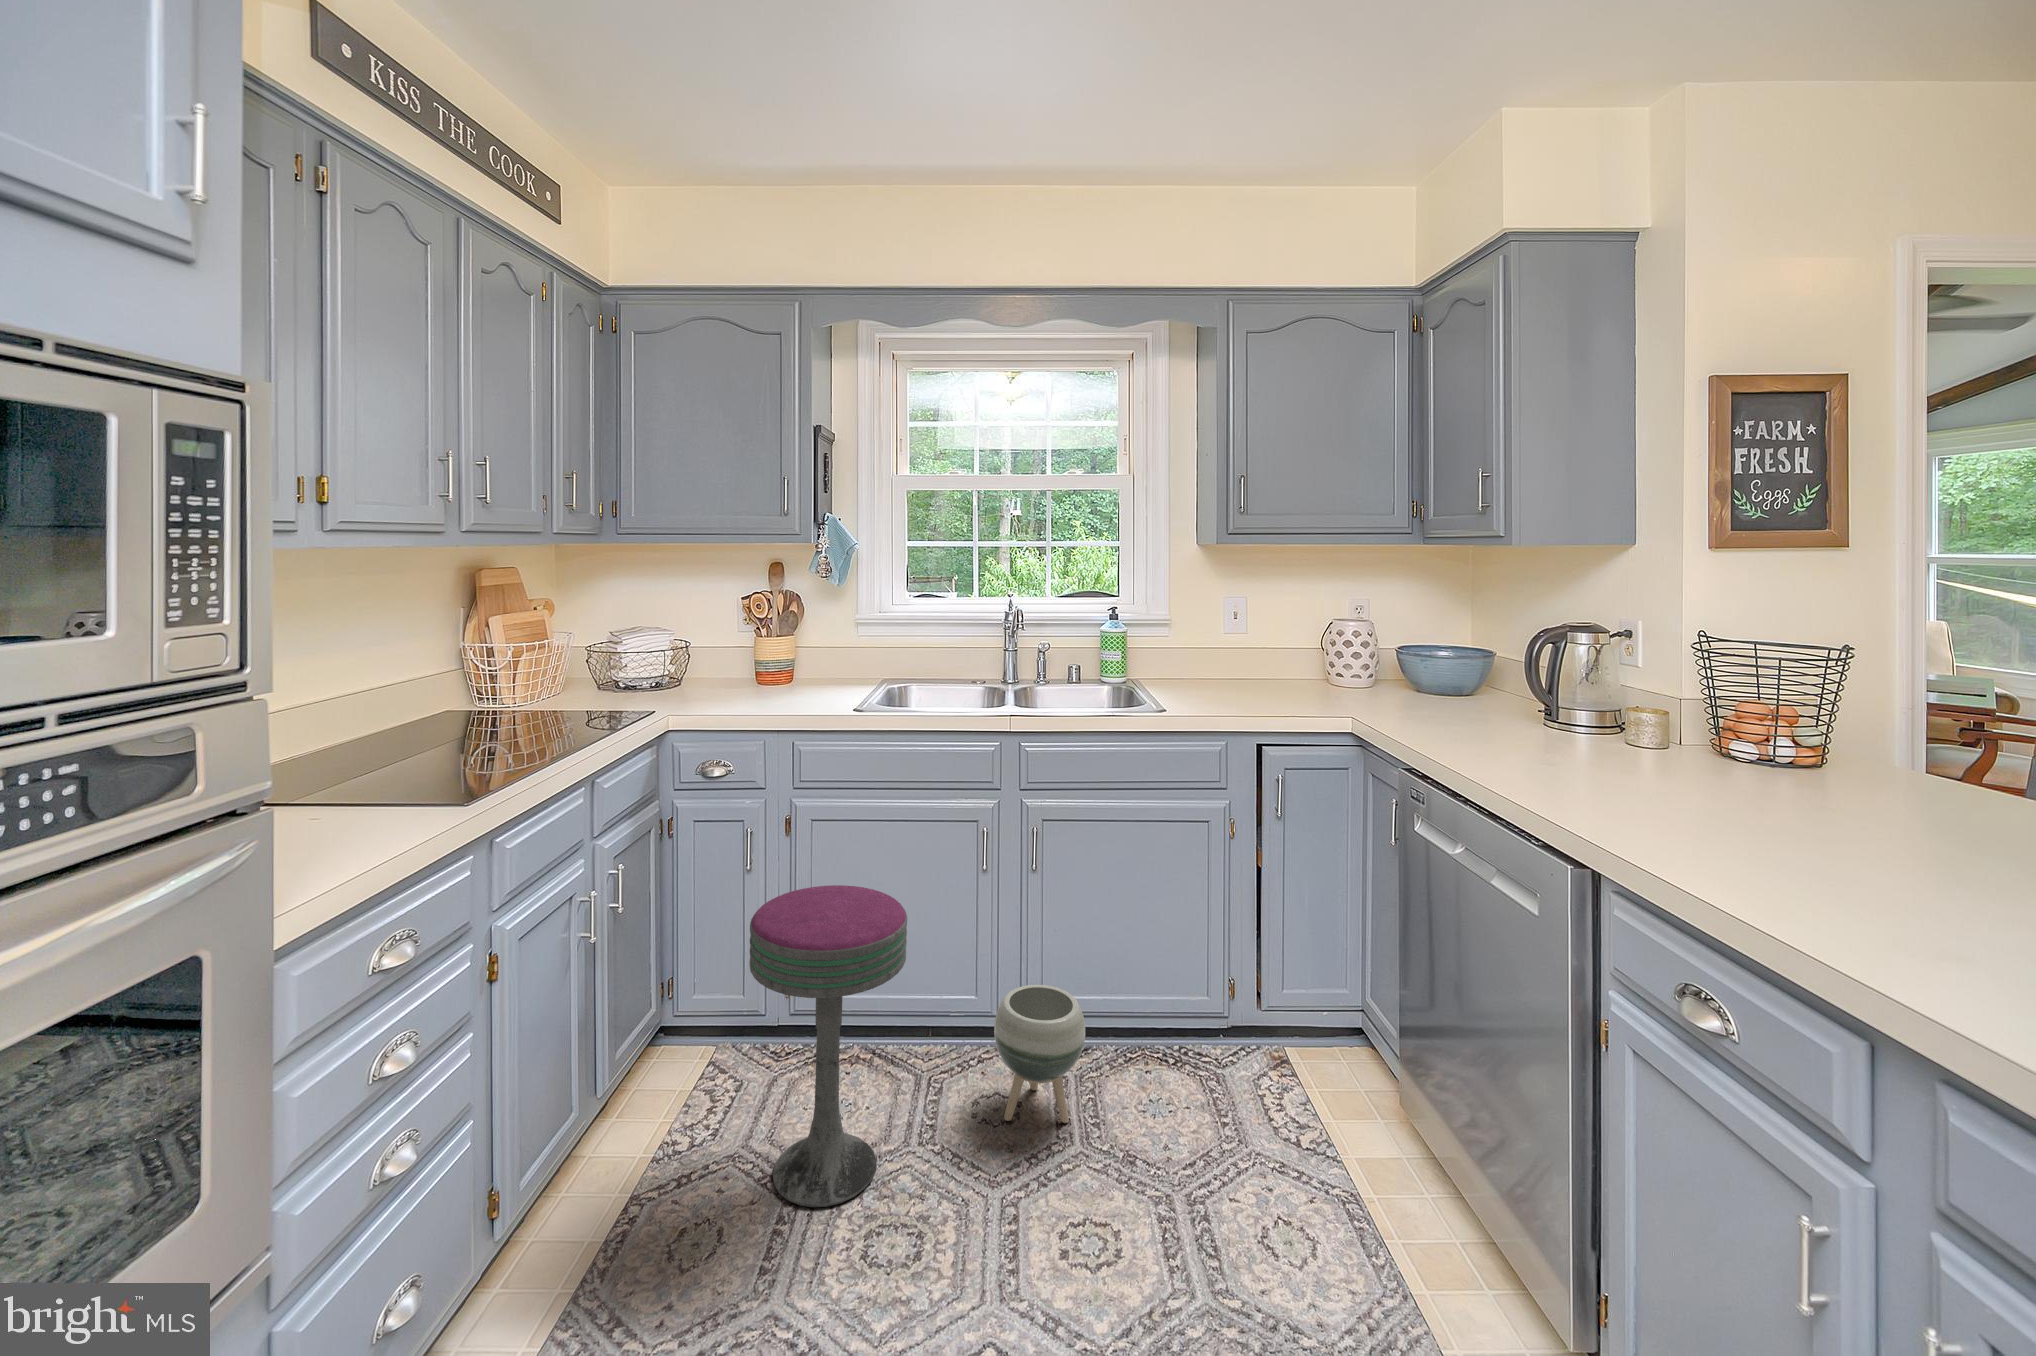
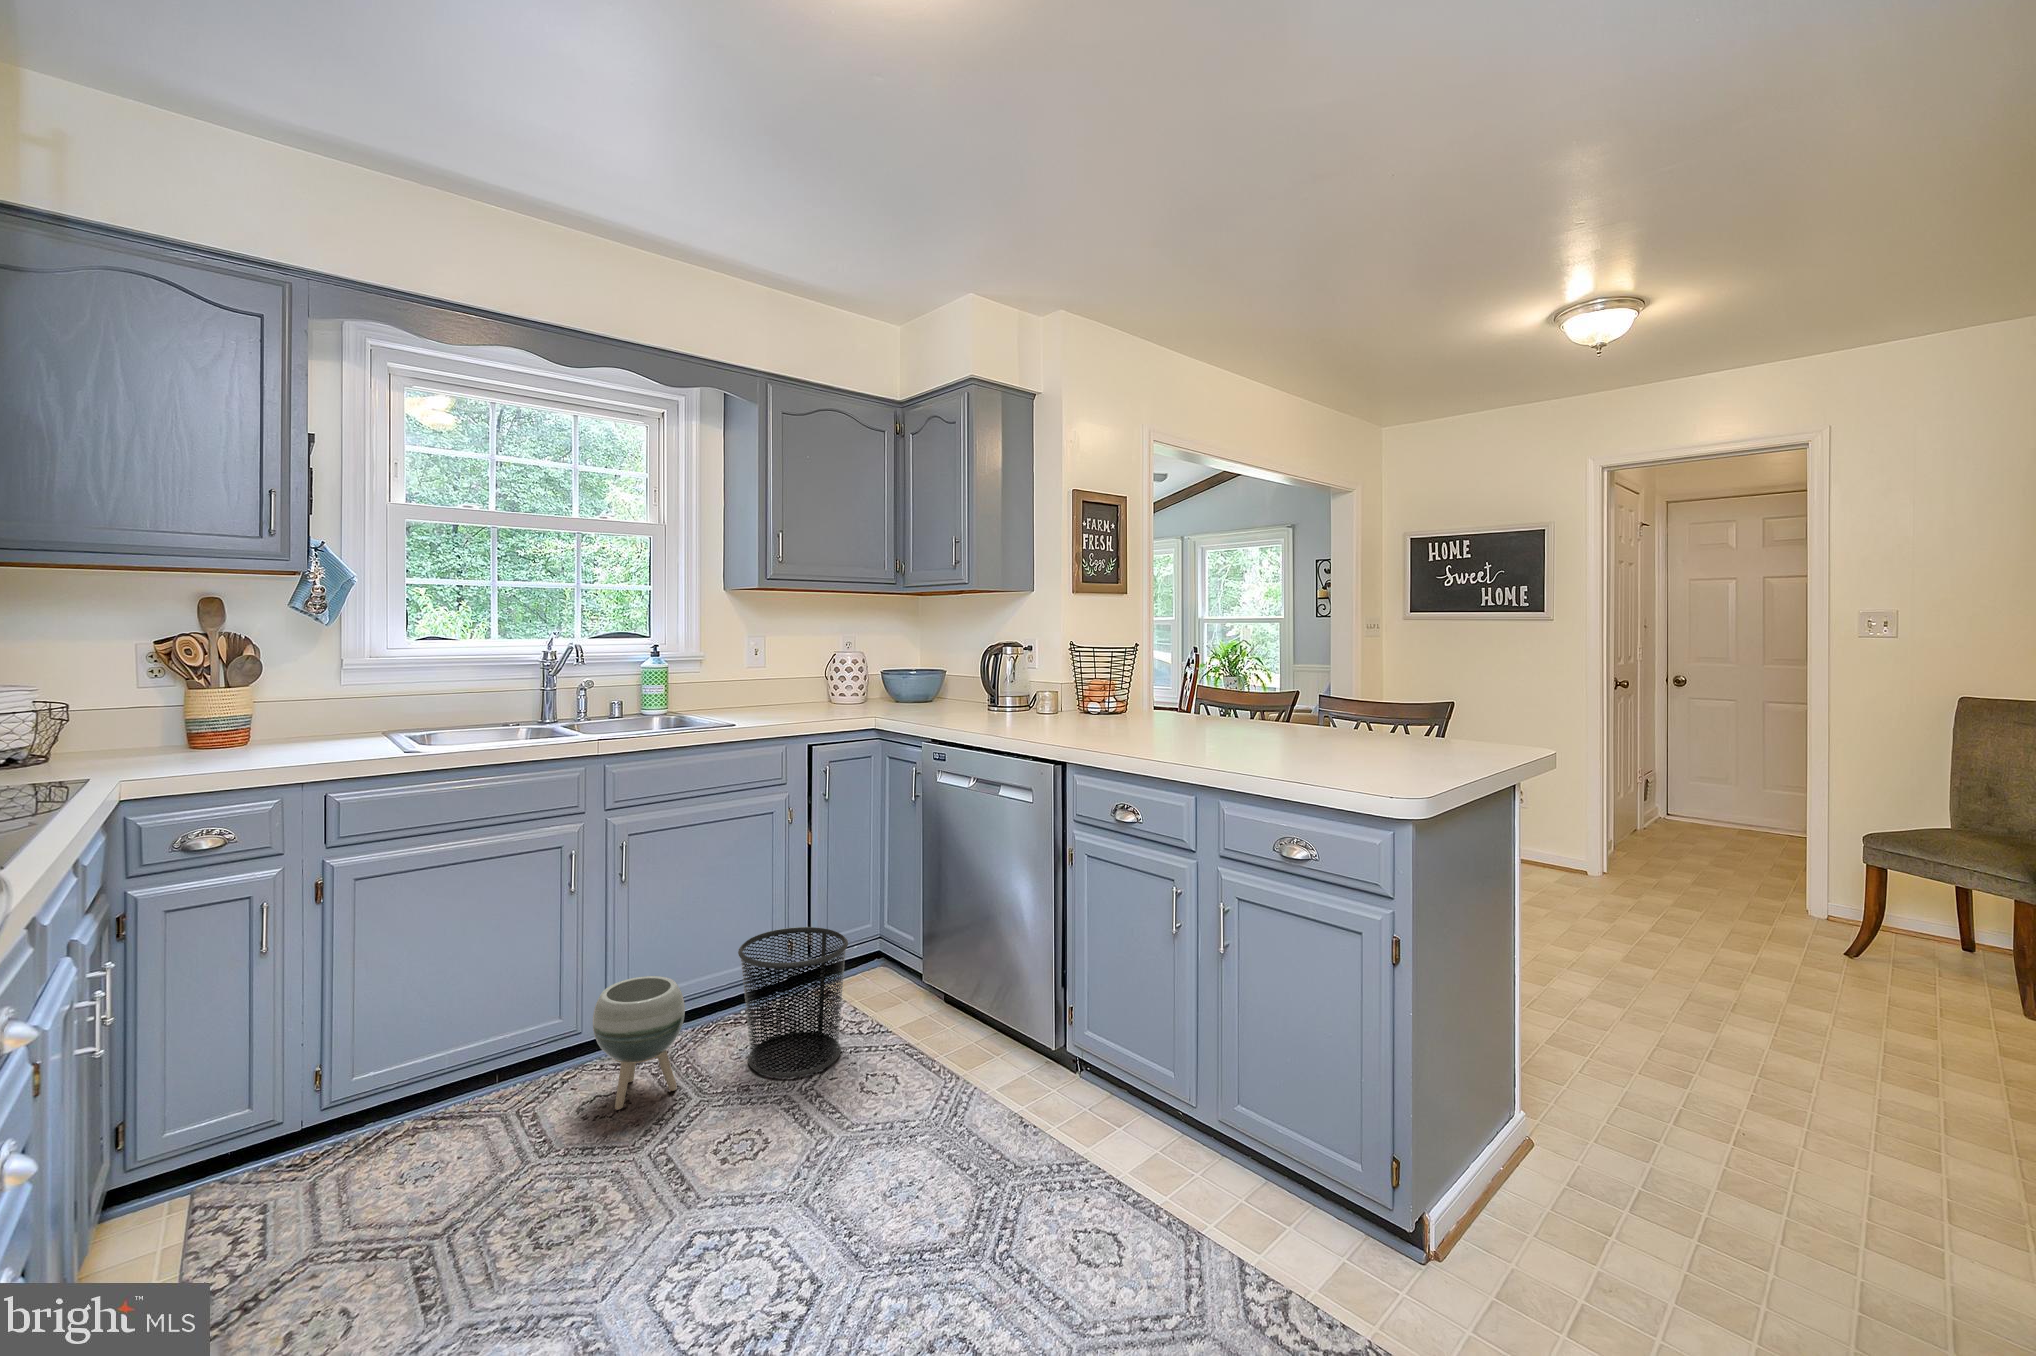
bar stool: present [750,885,907,1207] -> none [341,915,529,1251]
waste bin: none [1149,978,1284,1177] -> present [738,927,848,1077]

